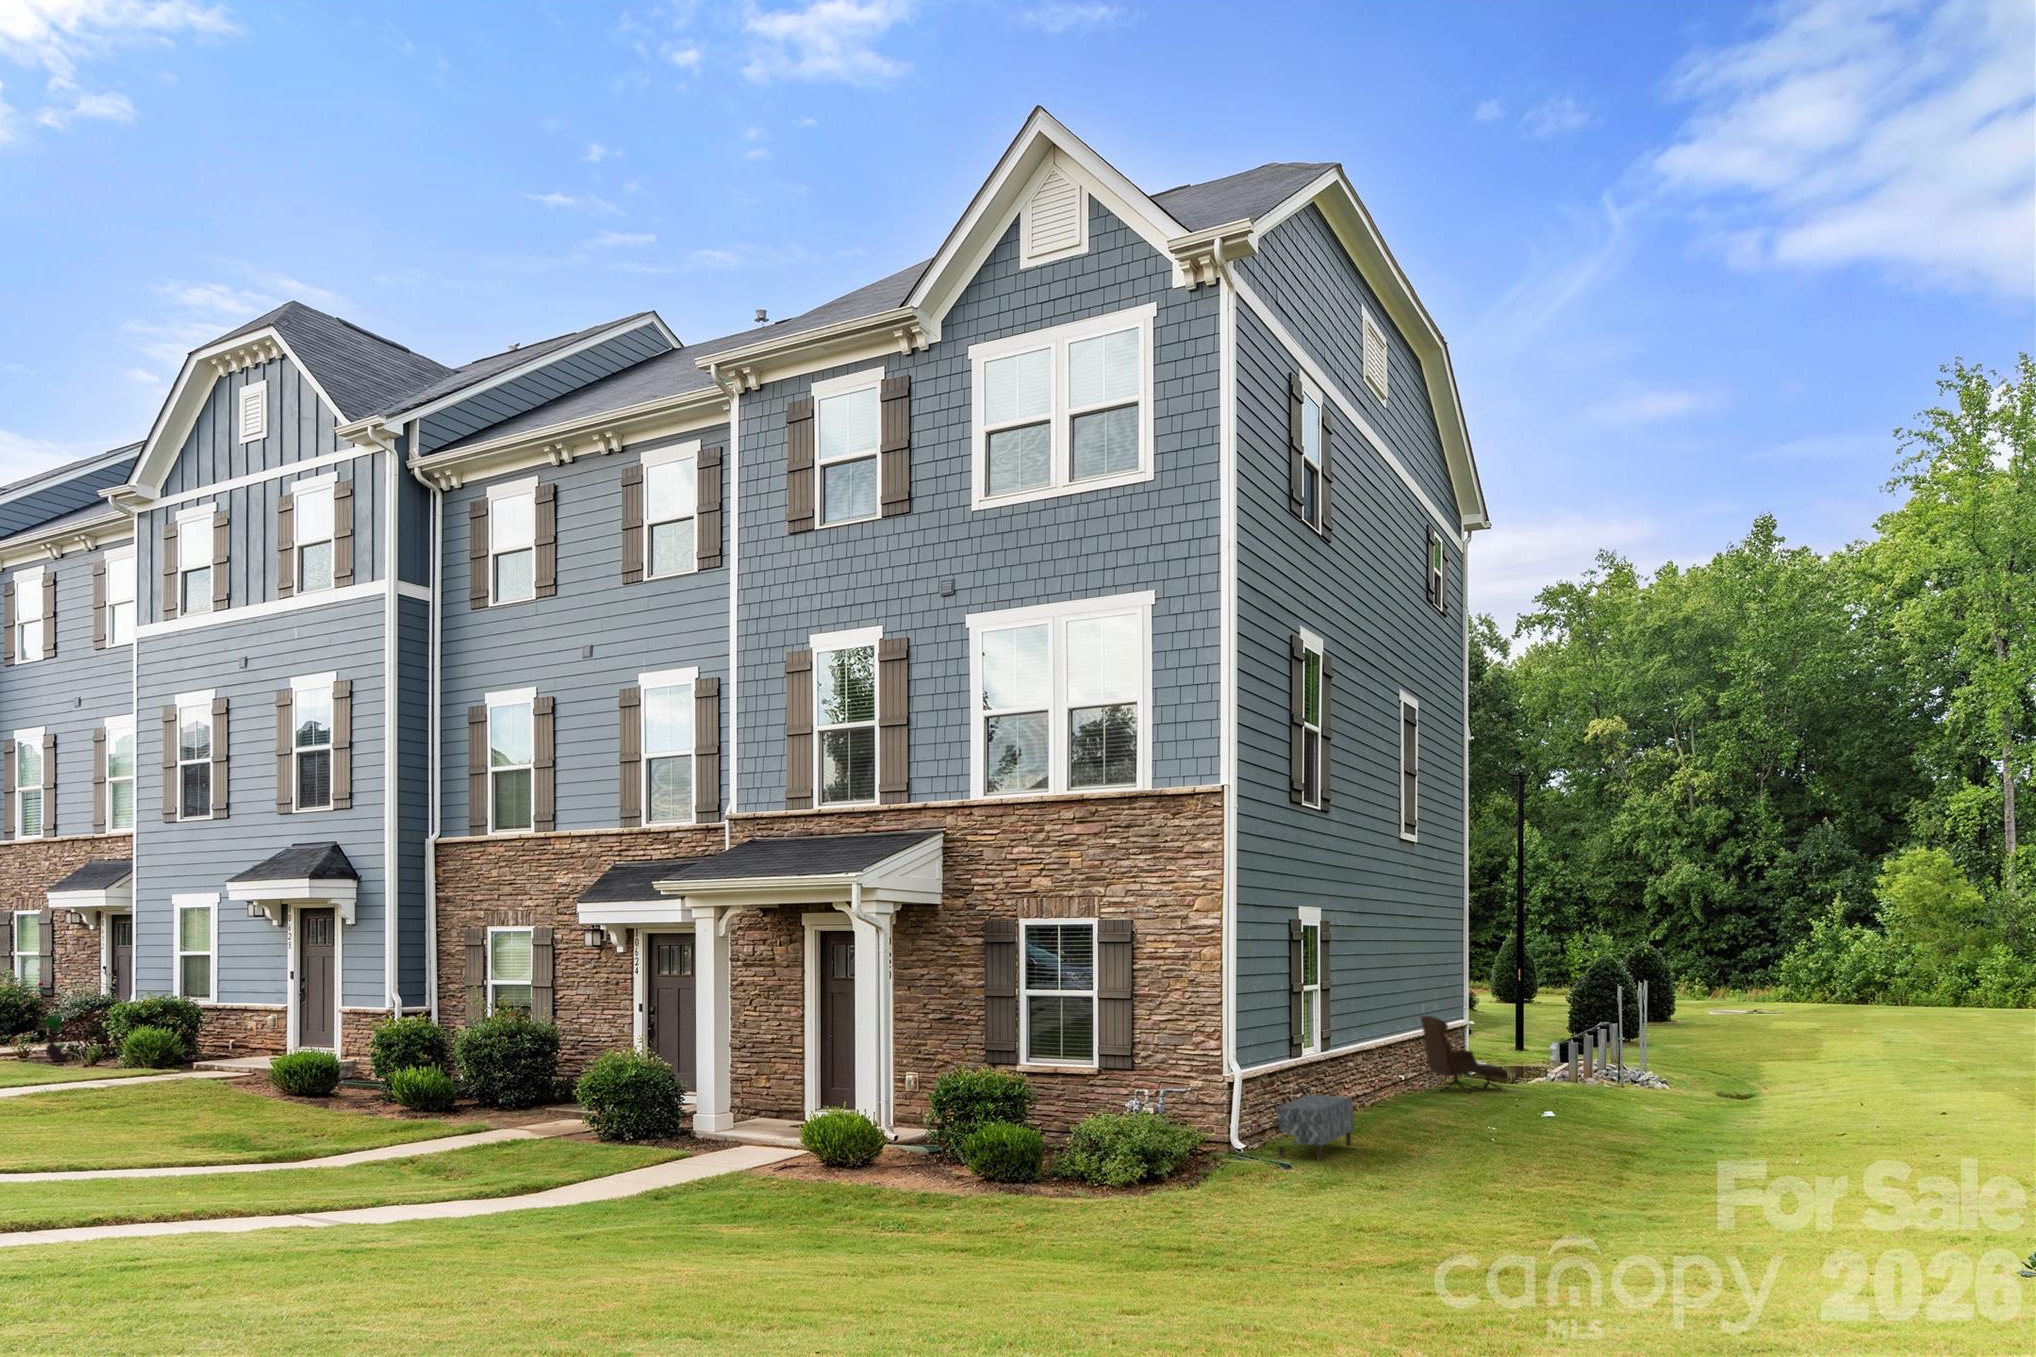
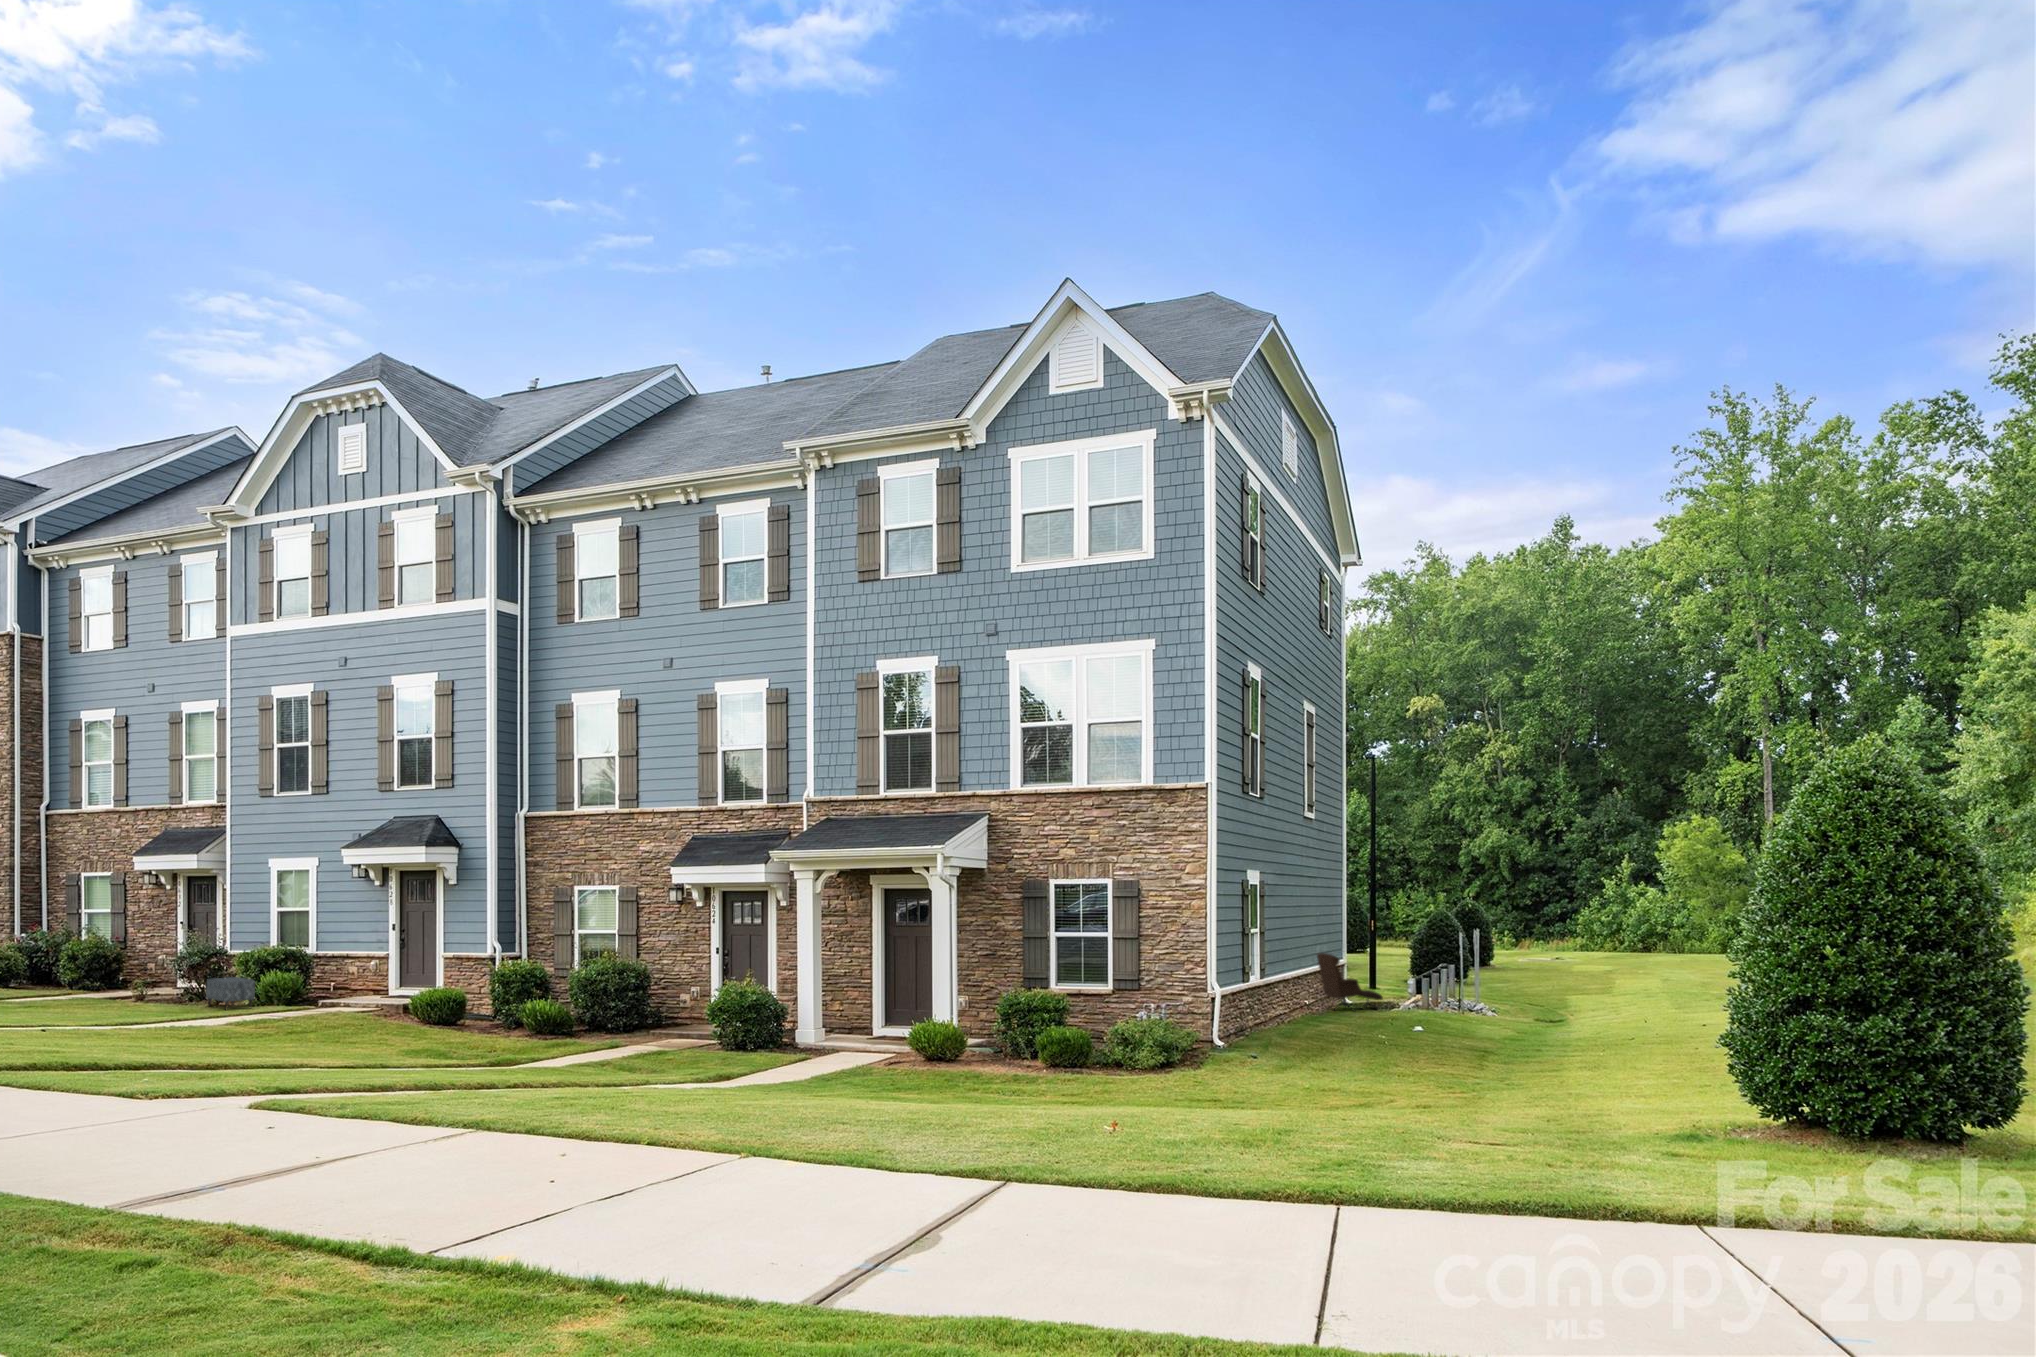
potted tree: present [39,1014,71,1061] -> none [153,958,184,1003]
bench: present [1276,1095,1354,1161] -> present [206,977,255,1010]

